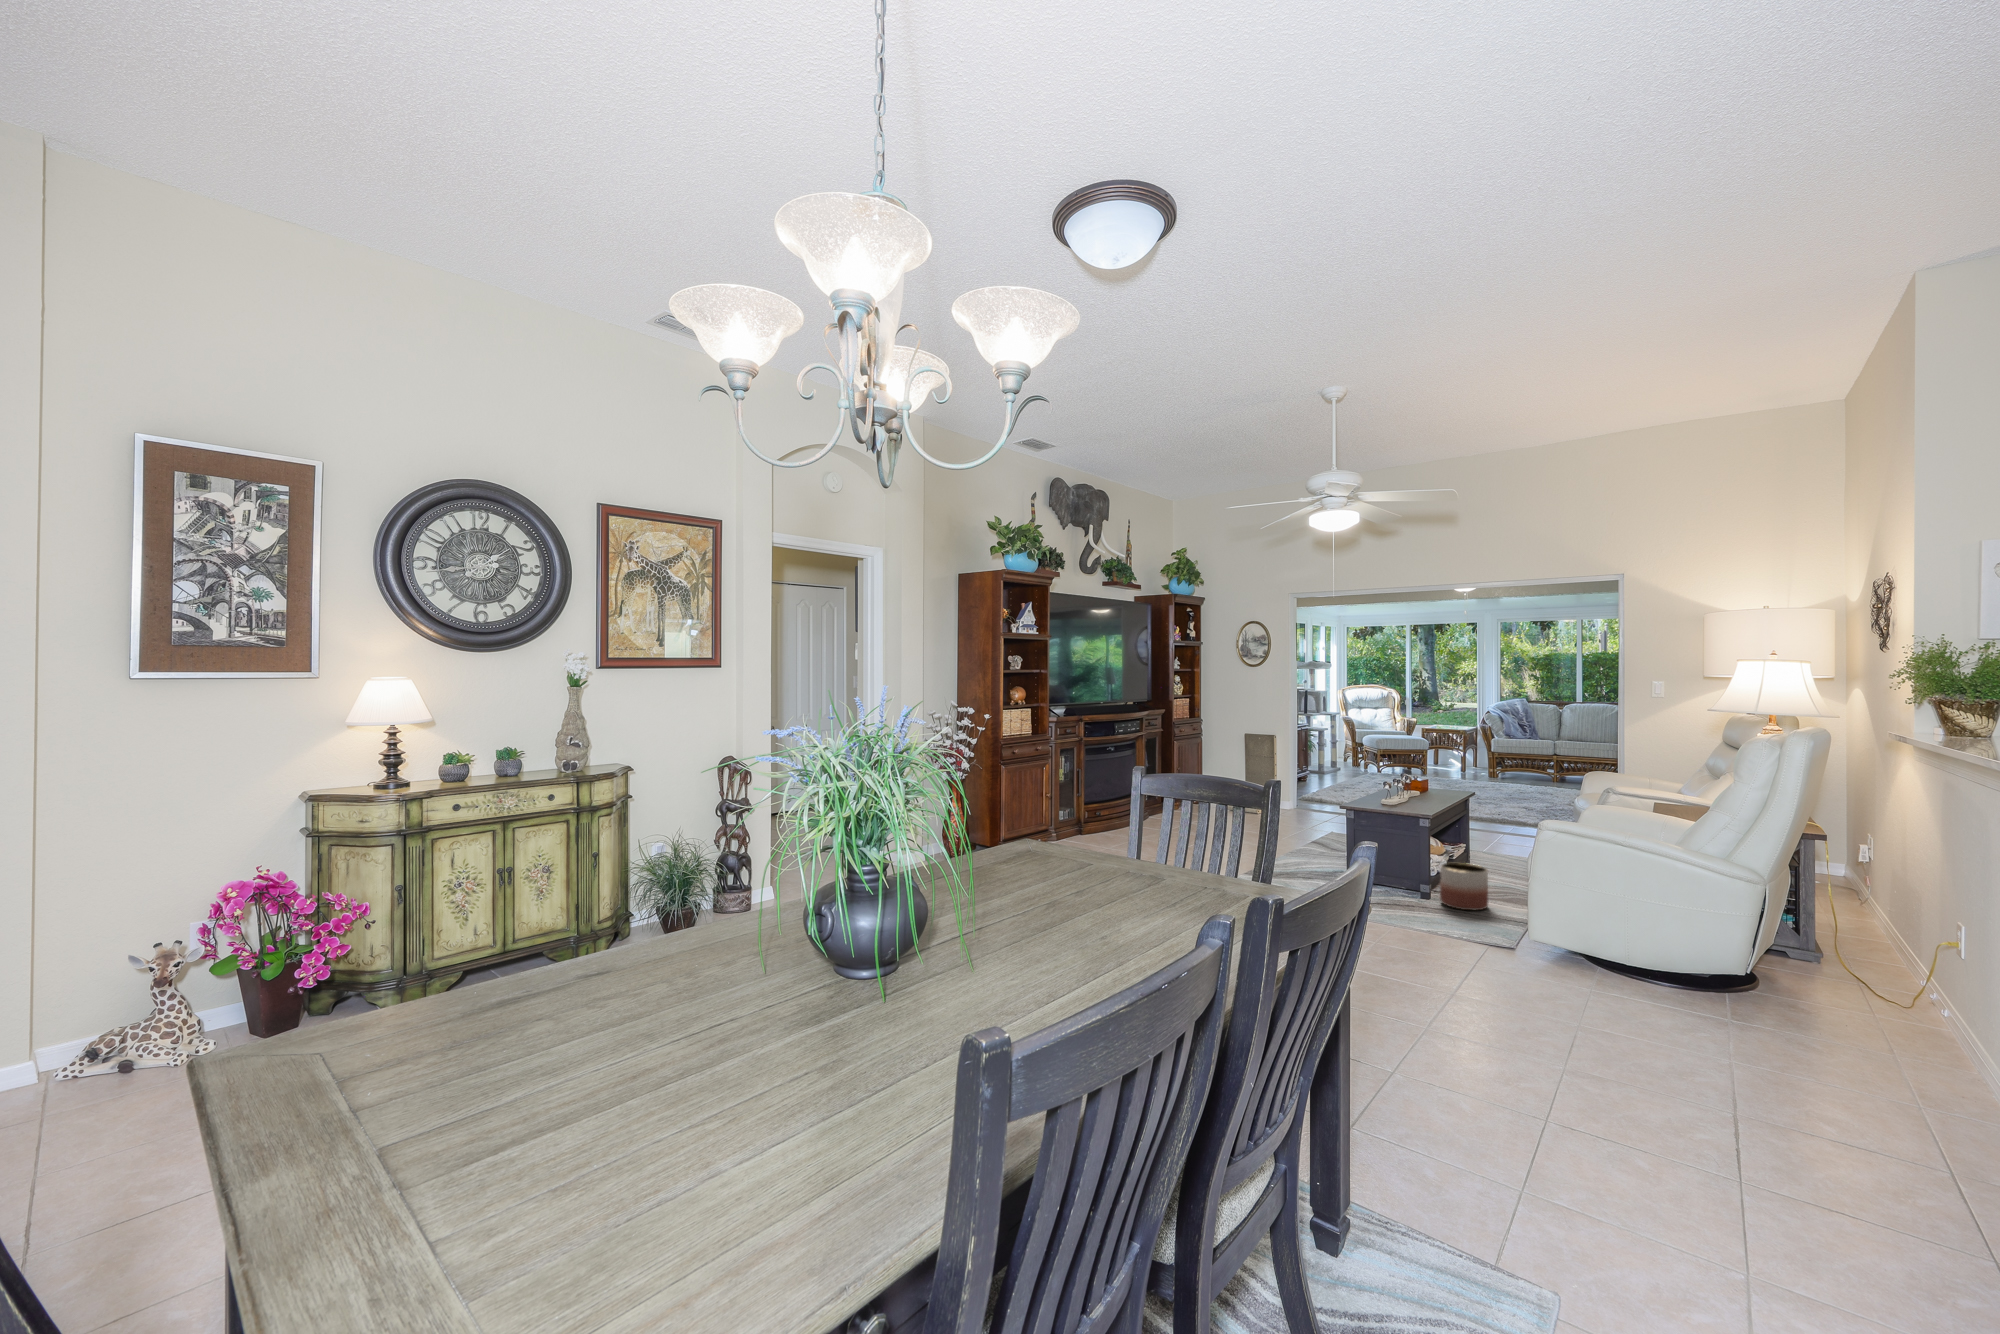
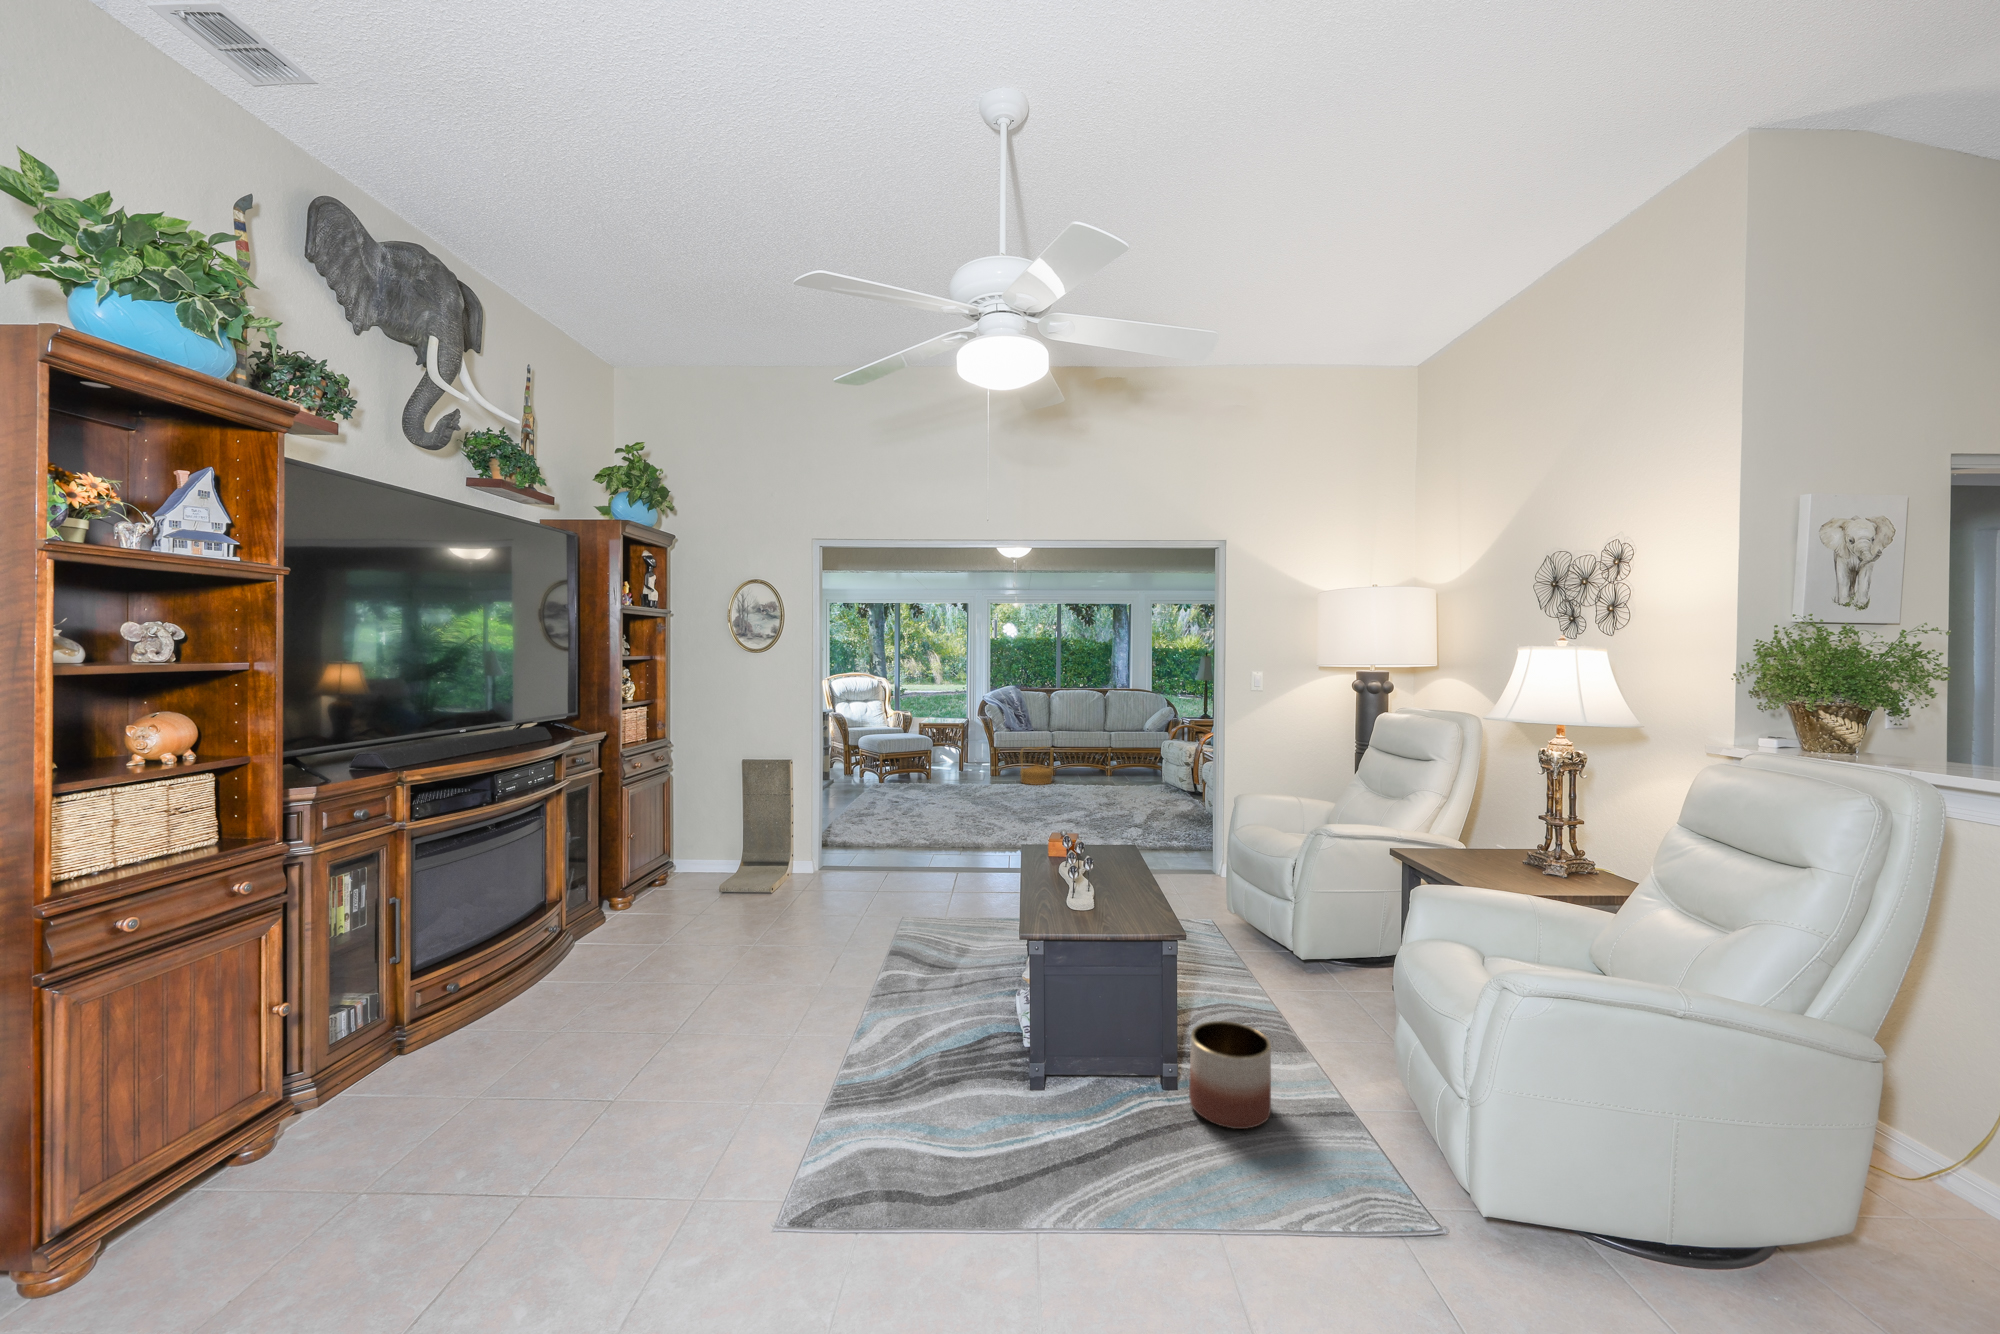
basket: none [1510,751,1547,786] -> present [1020,747,1052,785]

